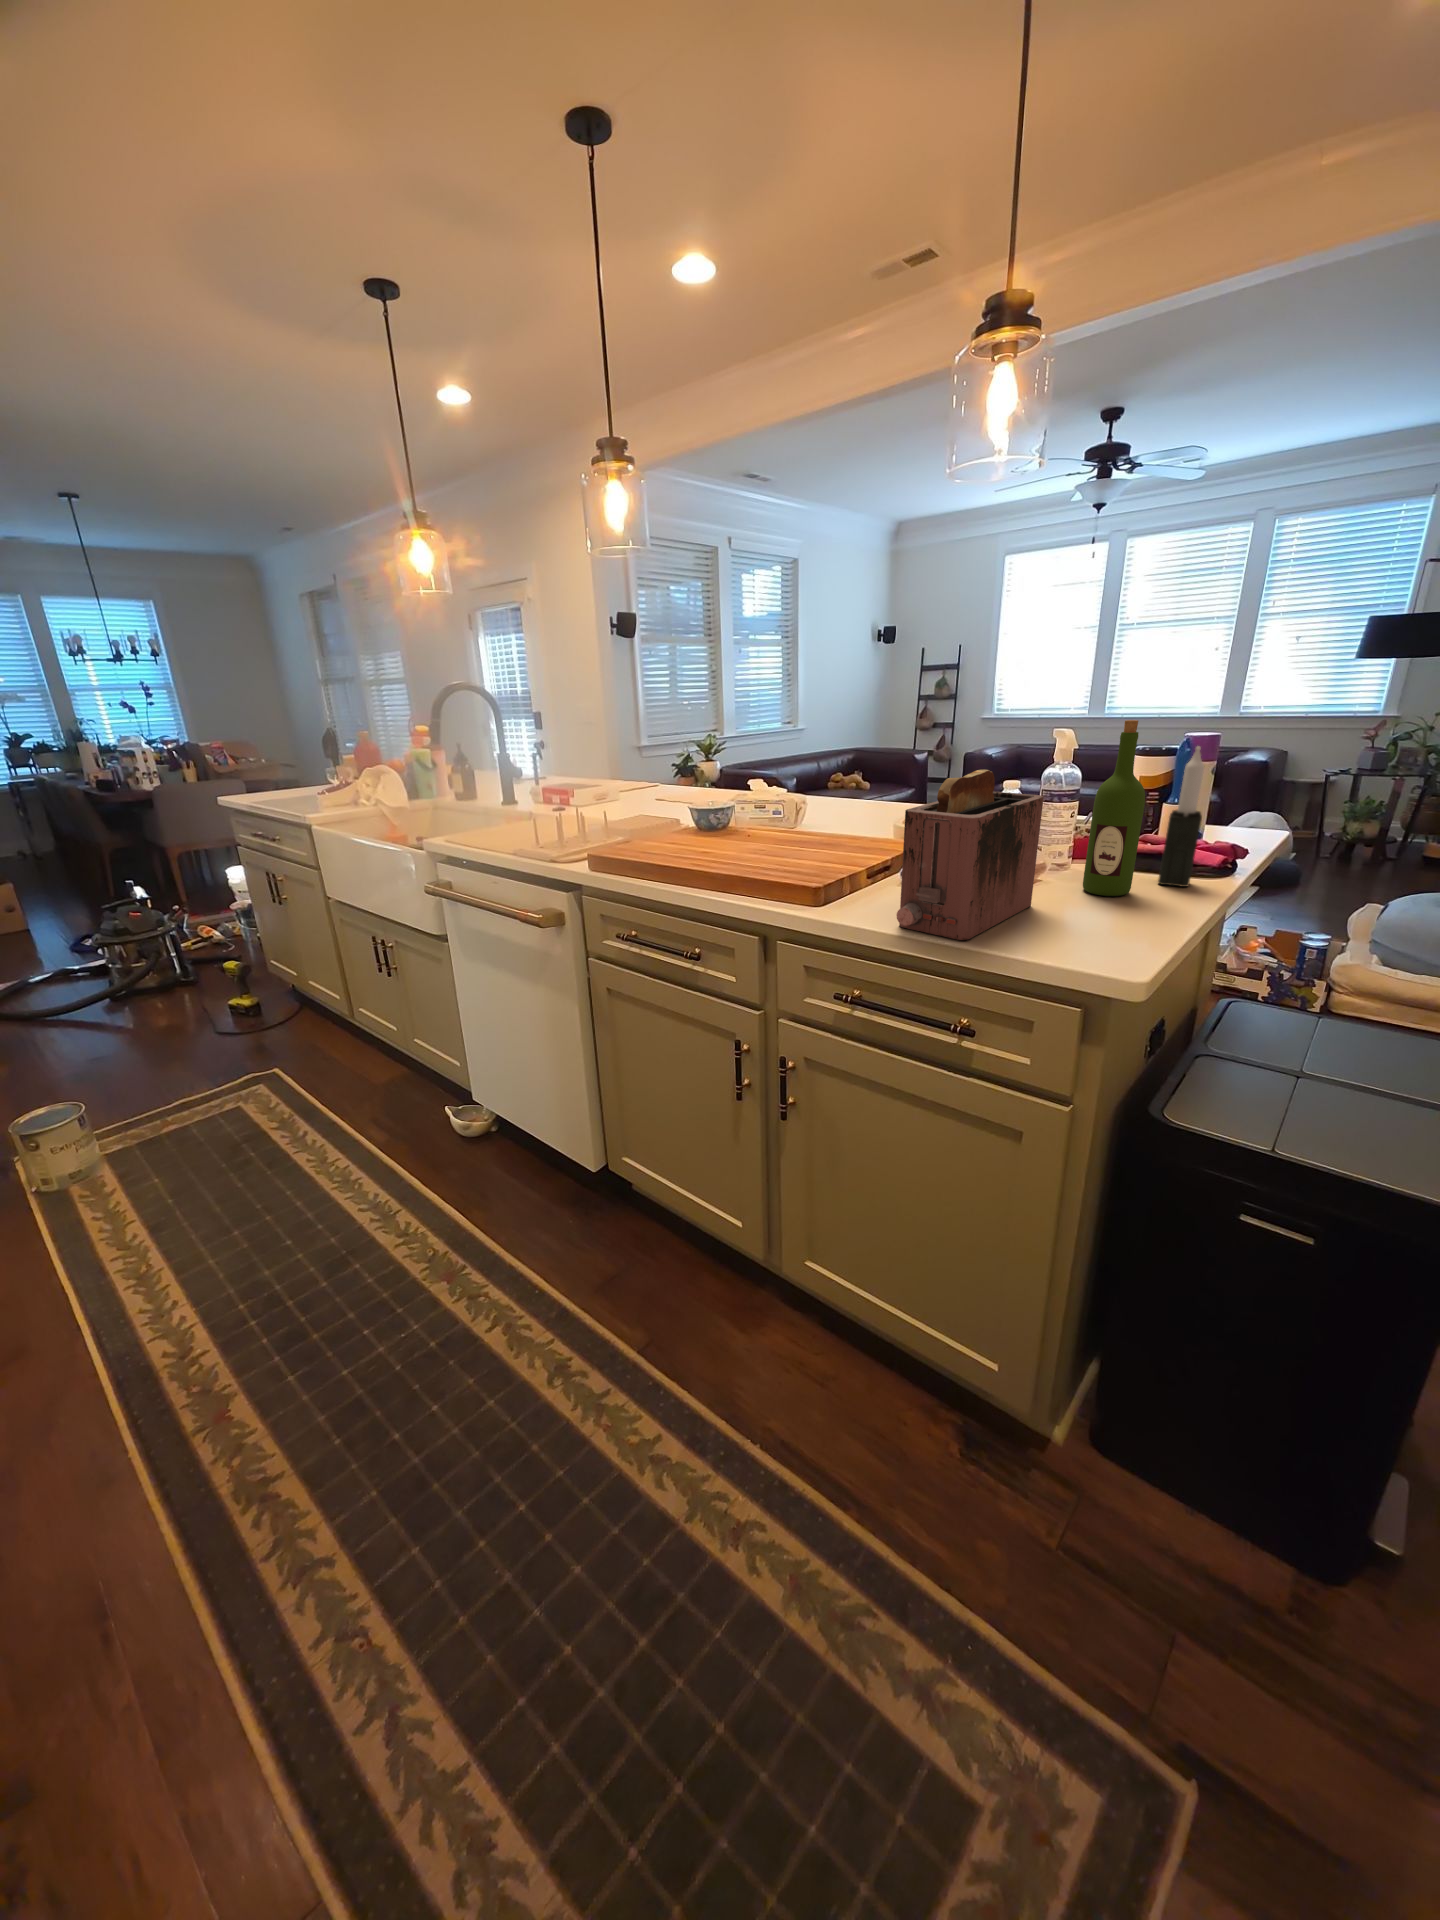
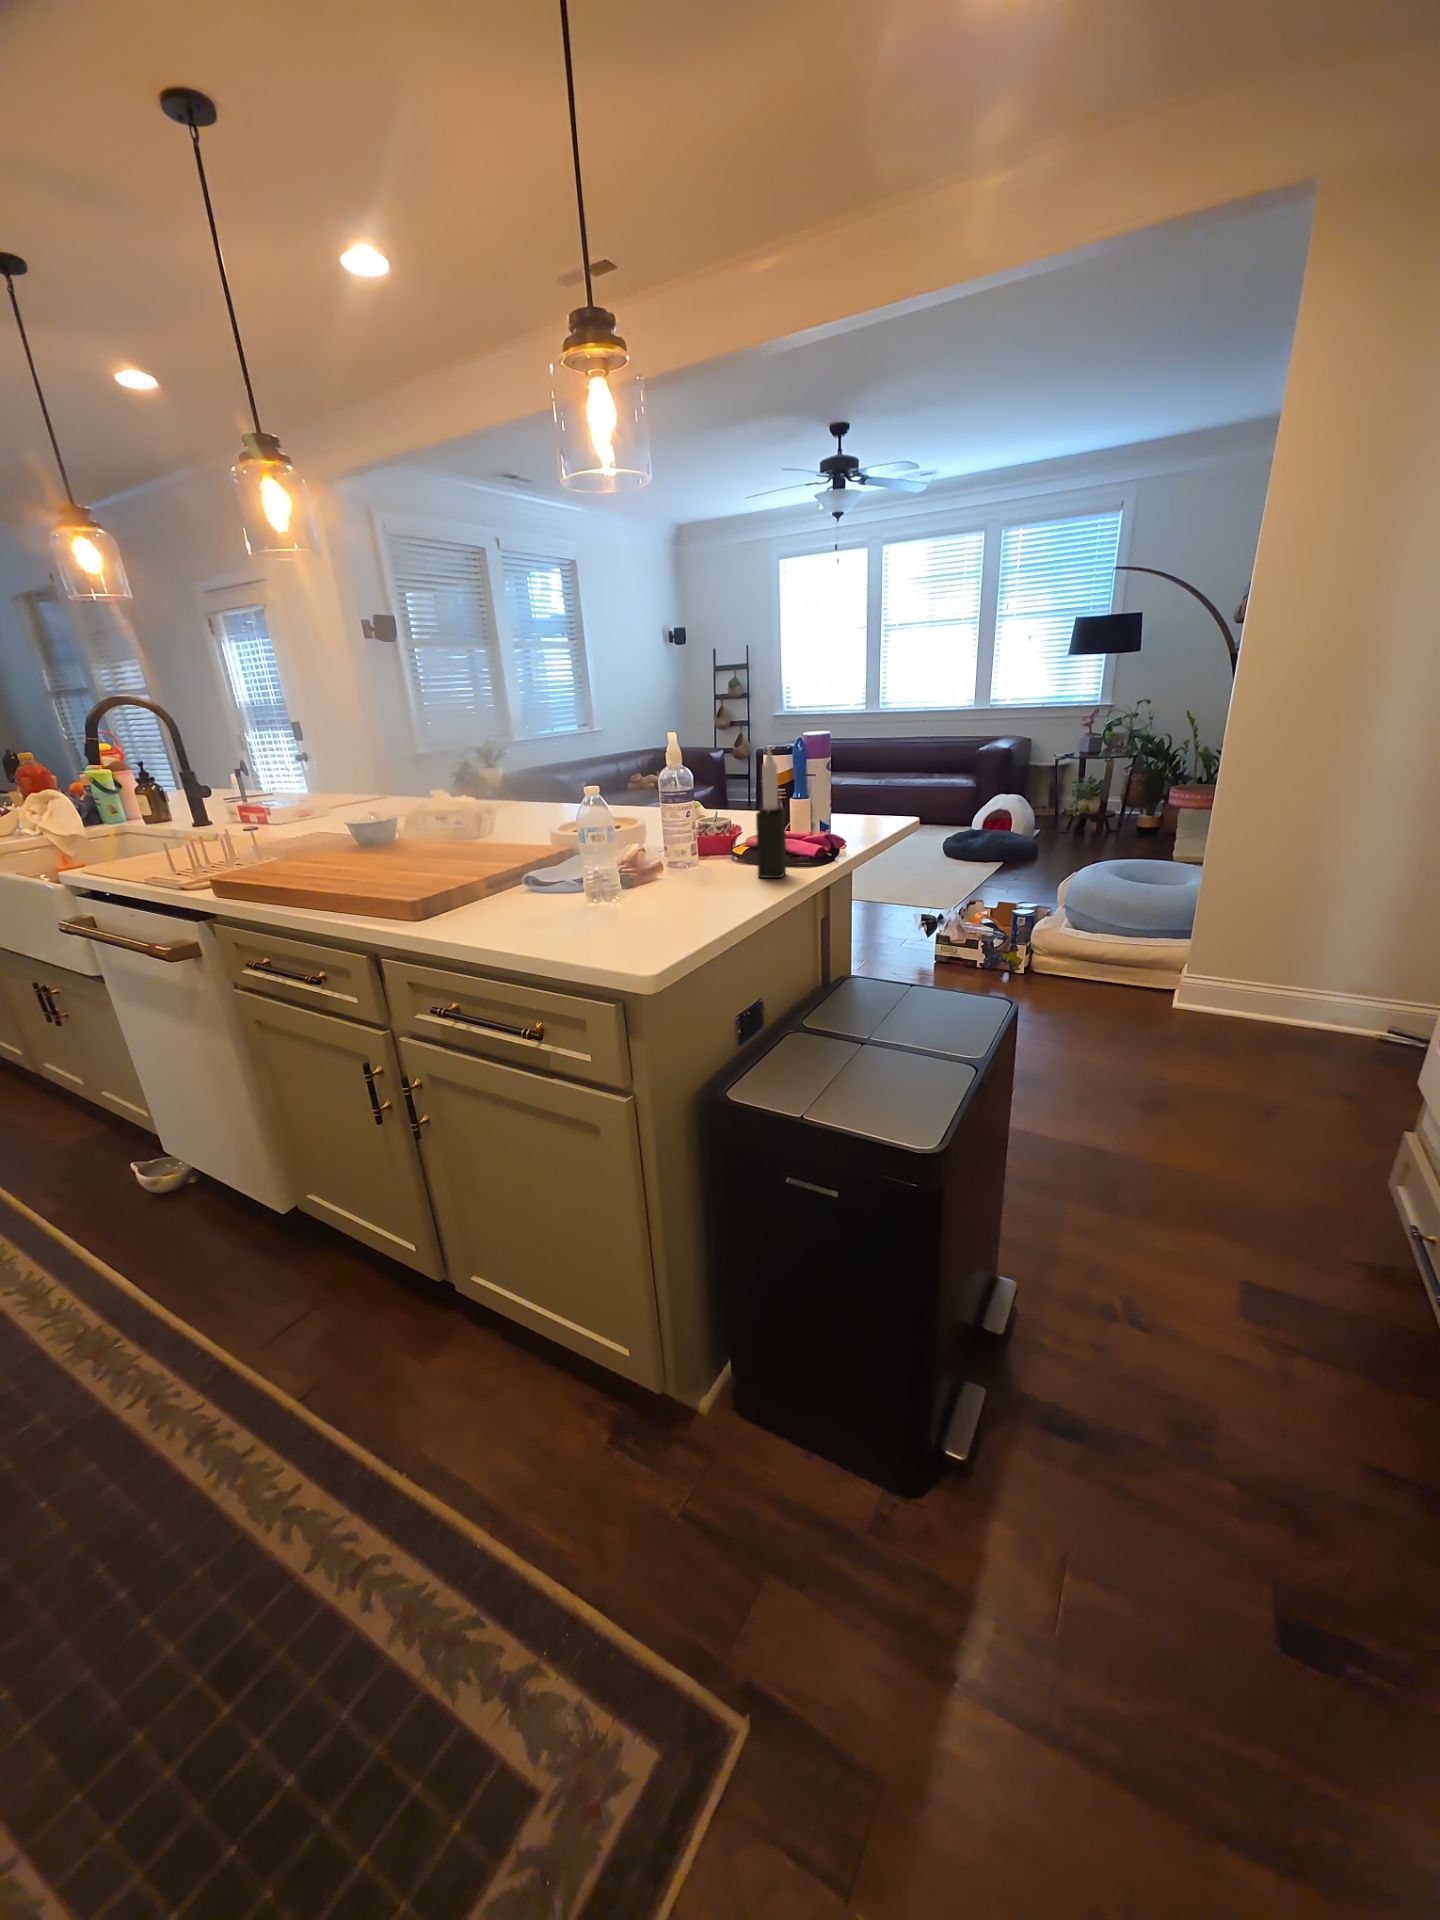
wine bottle: present [1083,720,1145,896] -> none [678,726,724,892]
toaster: present [897,770,1044,940] -> none [453,779,621,948]

